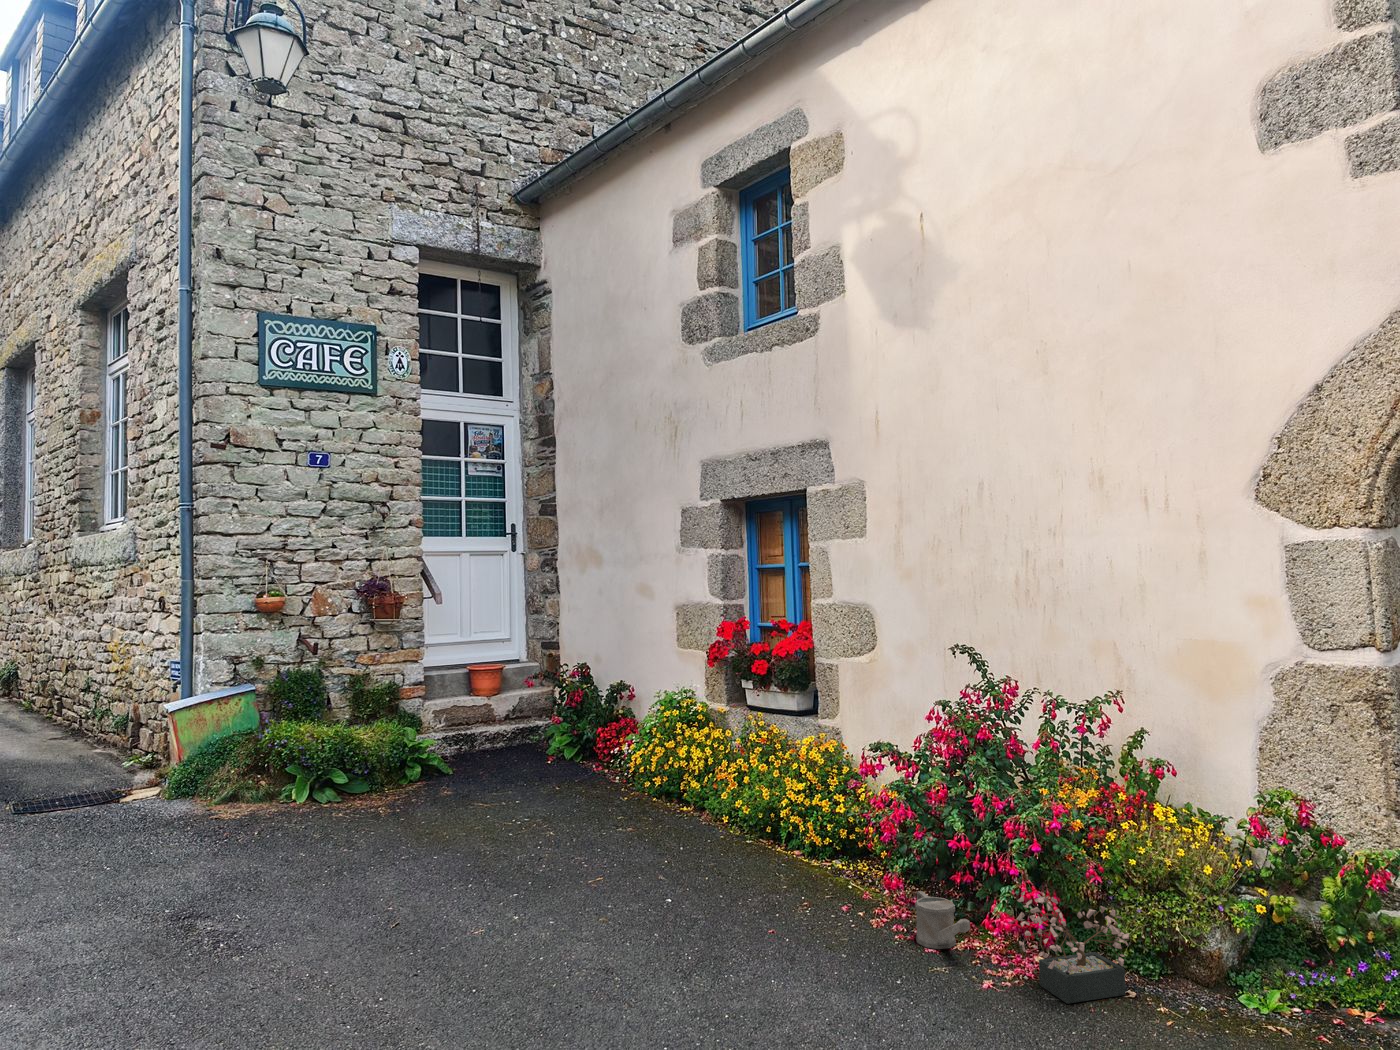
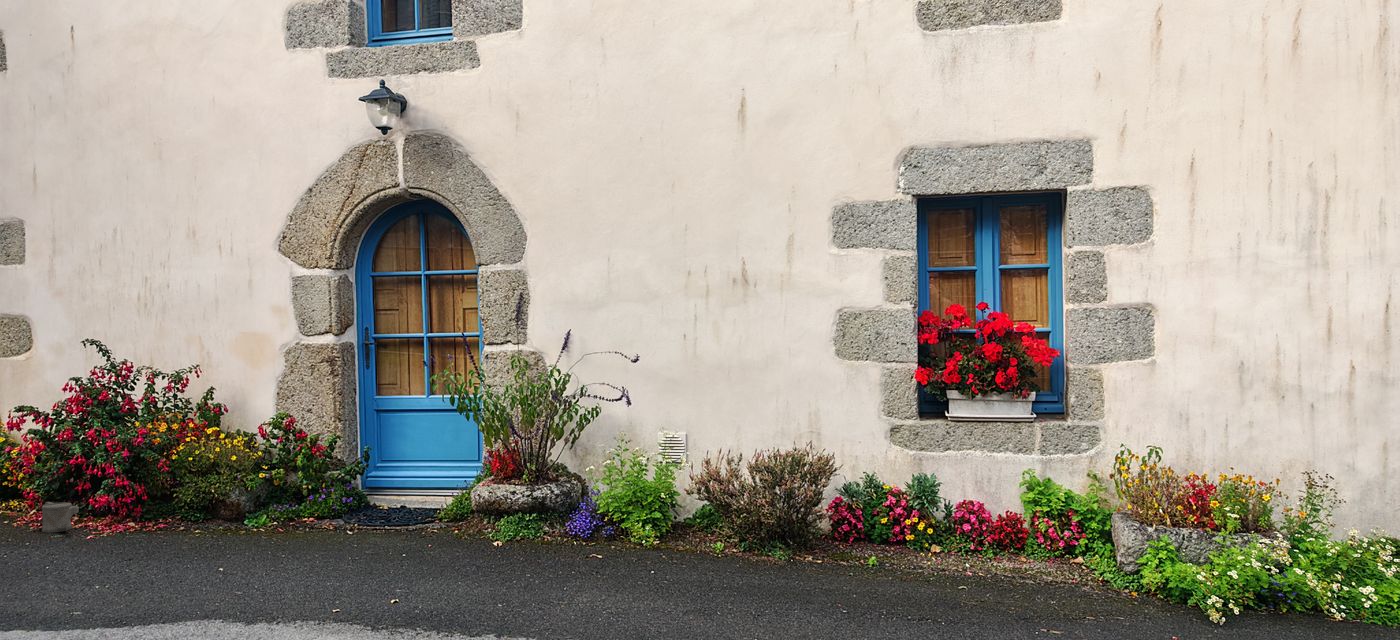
decorative plant: present [1016,891,1129,1004] -> none [109,480,184,539]

